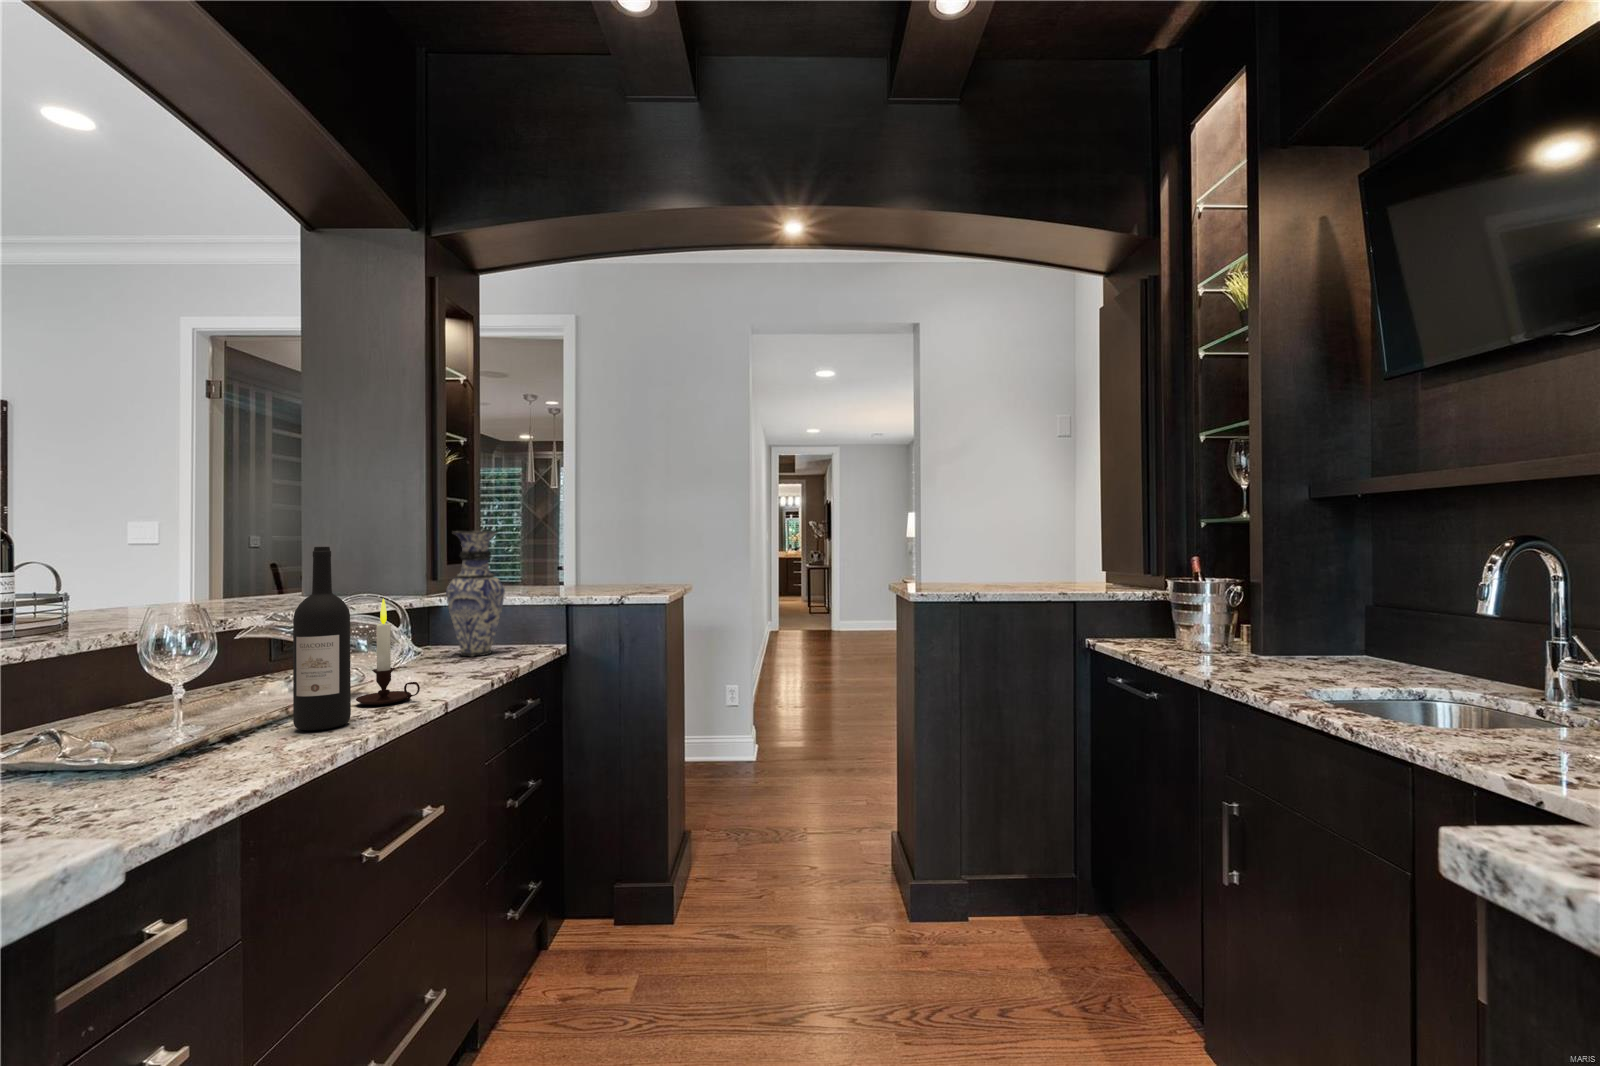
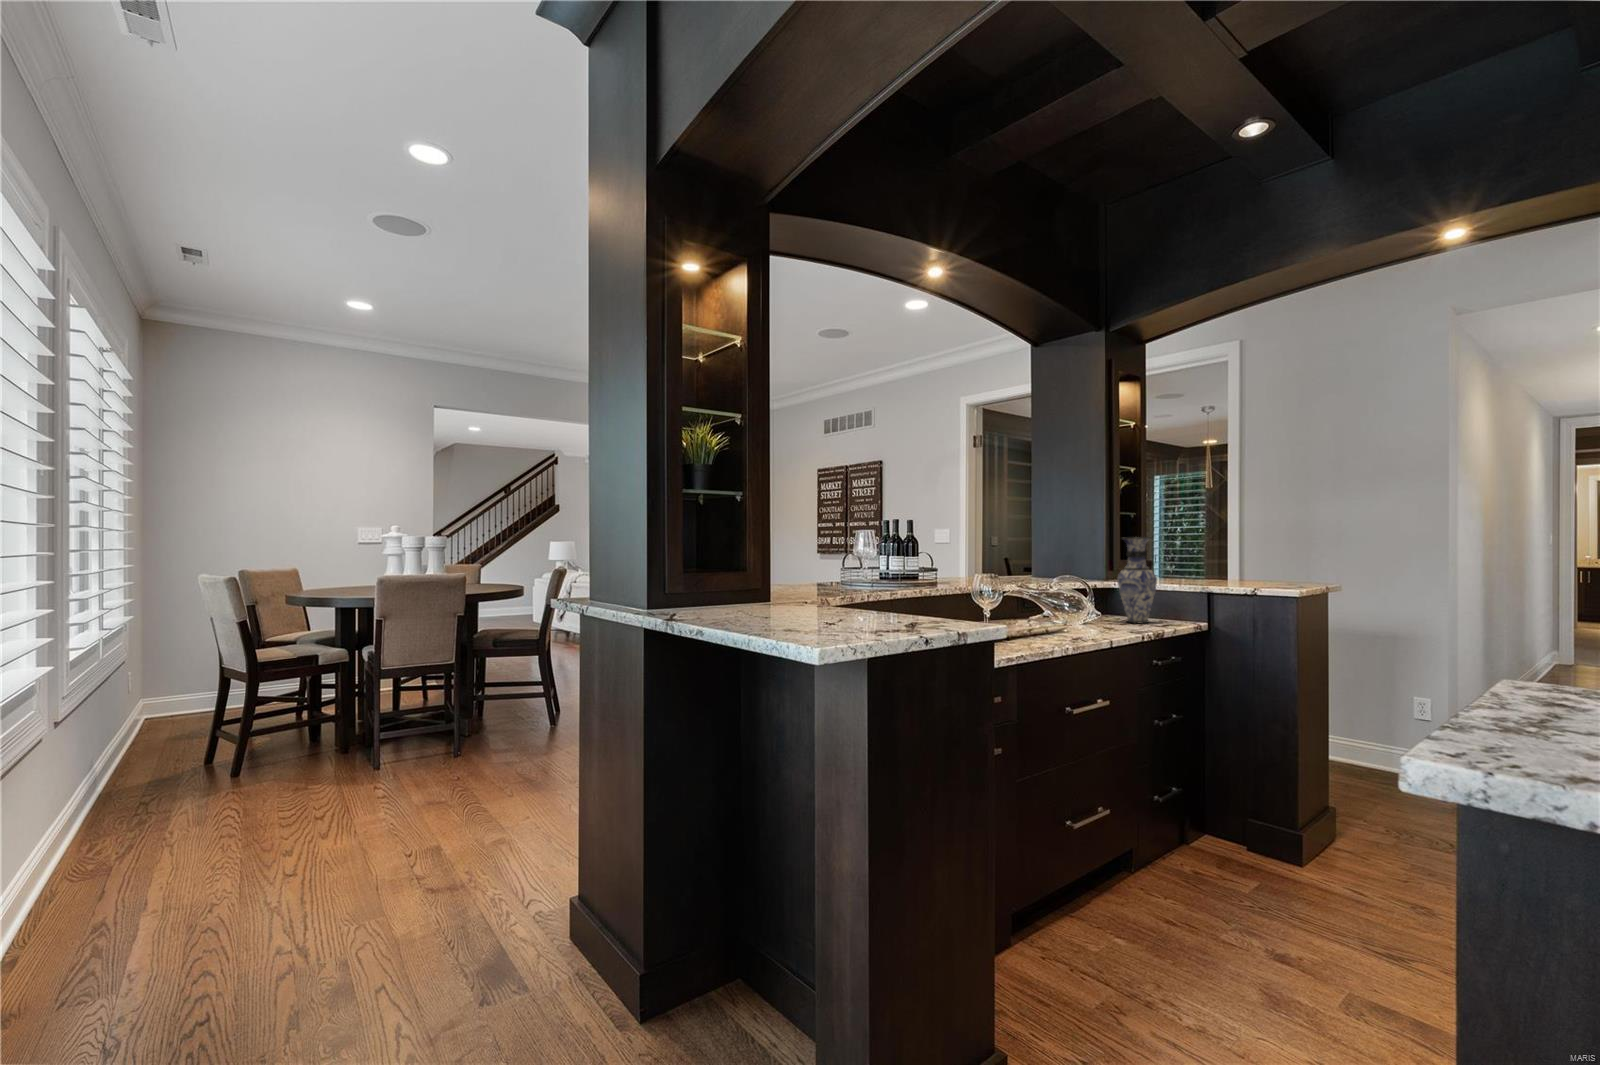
wine bottle: present [293,547,351,730] -> none [1032,549,1058,641]
candle: present [356,599,420,705] -> none [1061,578,1094,636]

